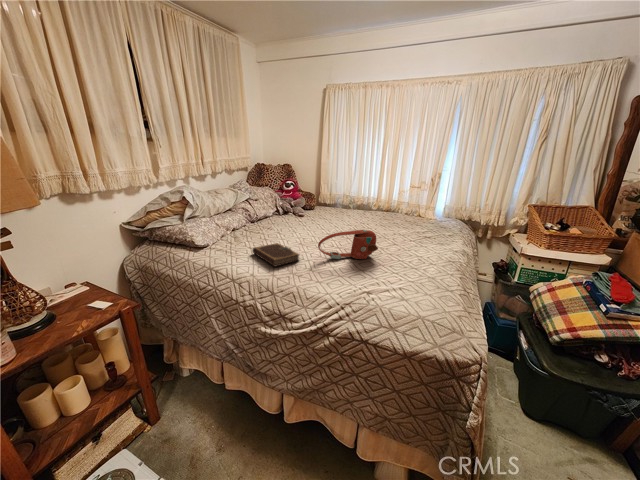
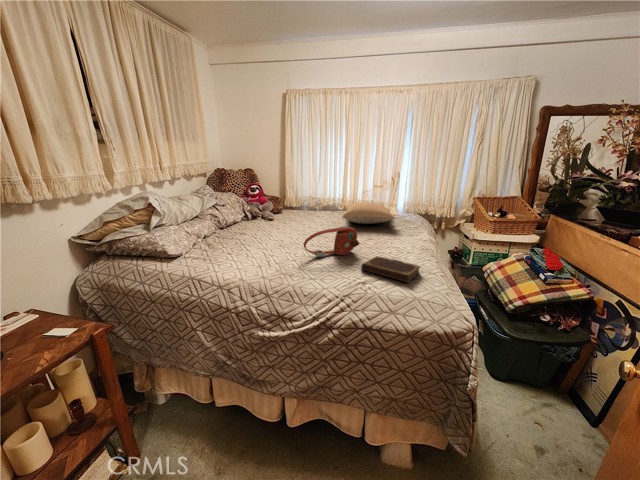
pillow: none [371,203,428,227] -> present [343,202,395,224]
notebook: present [252,243,299,267] -> present [361,256,420,283]

